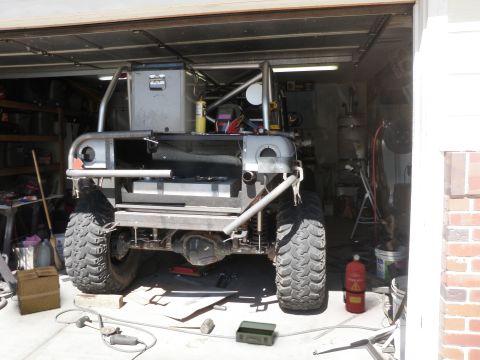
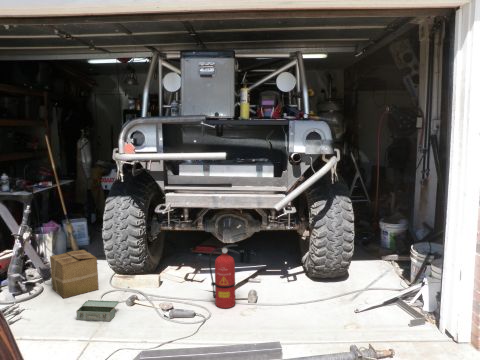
fire extinguisher: present [341,252,369,313] -> present [209,245,239,308]
toolbox: present [236,321,276,346] -> present [76,300,119,321]

